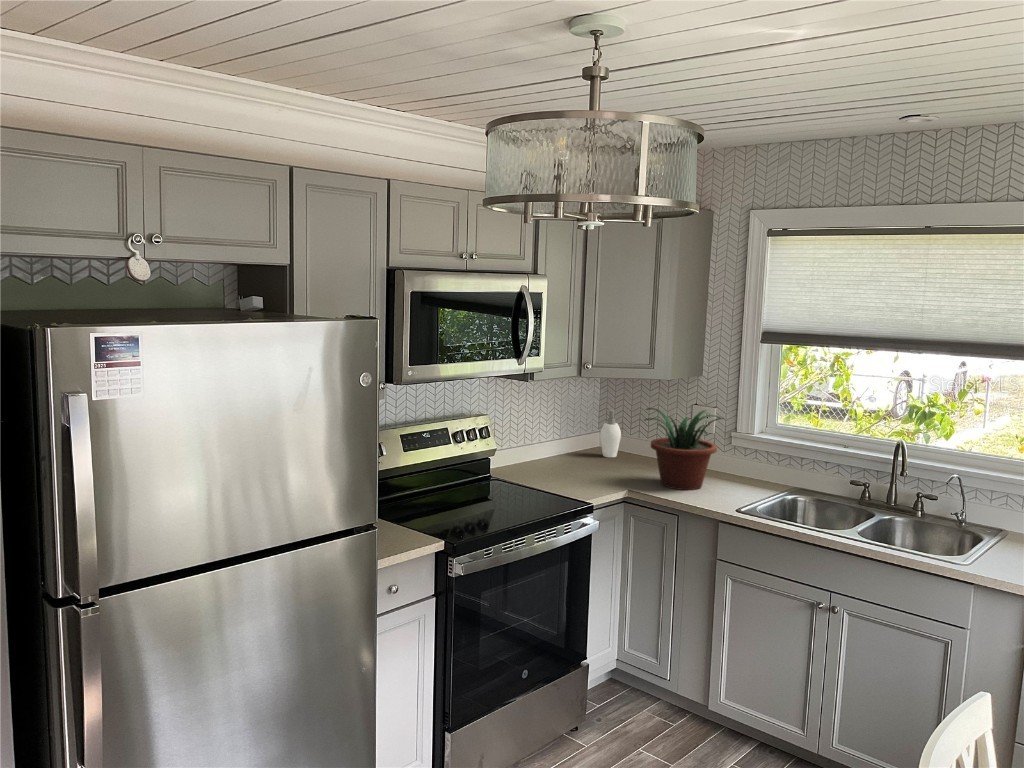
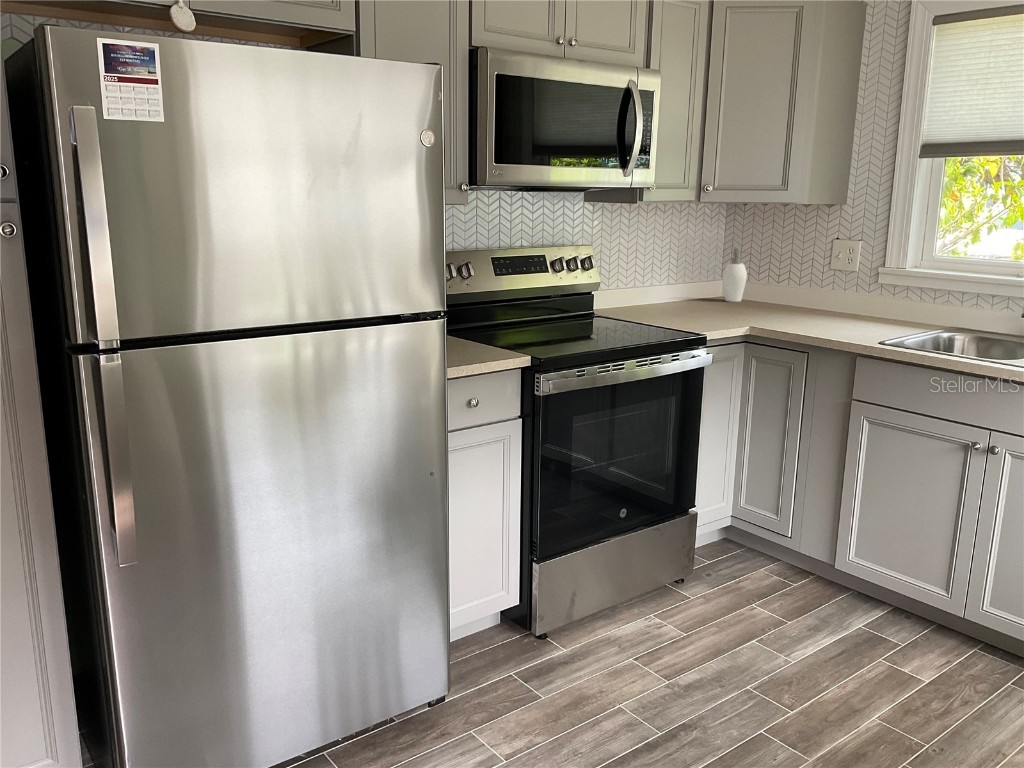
potted plant: present [645,408,724,490] -> none [770,235,869,326]

